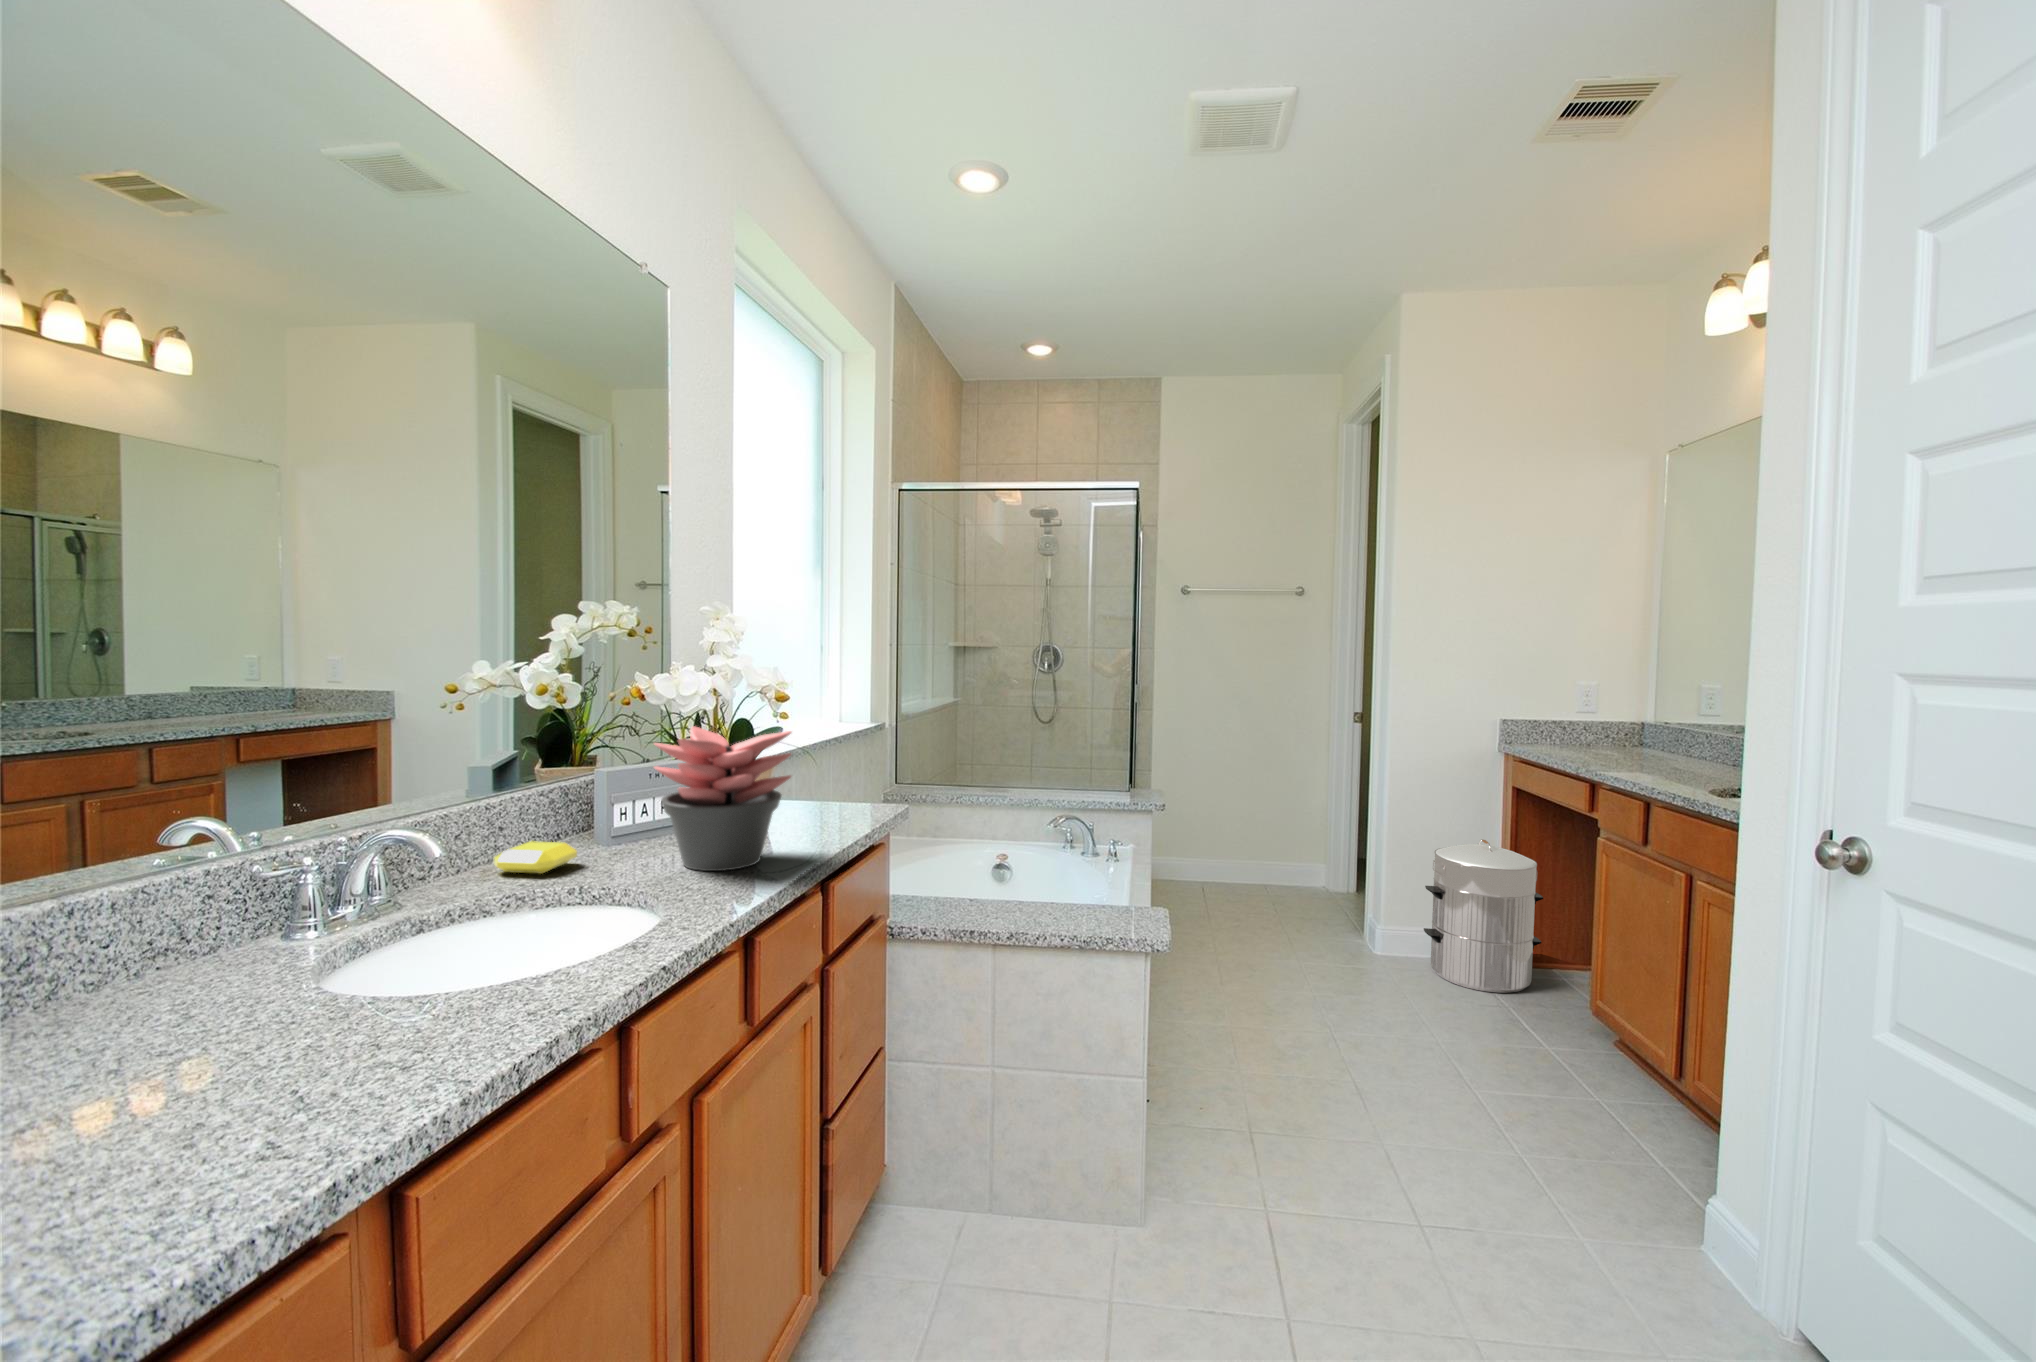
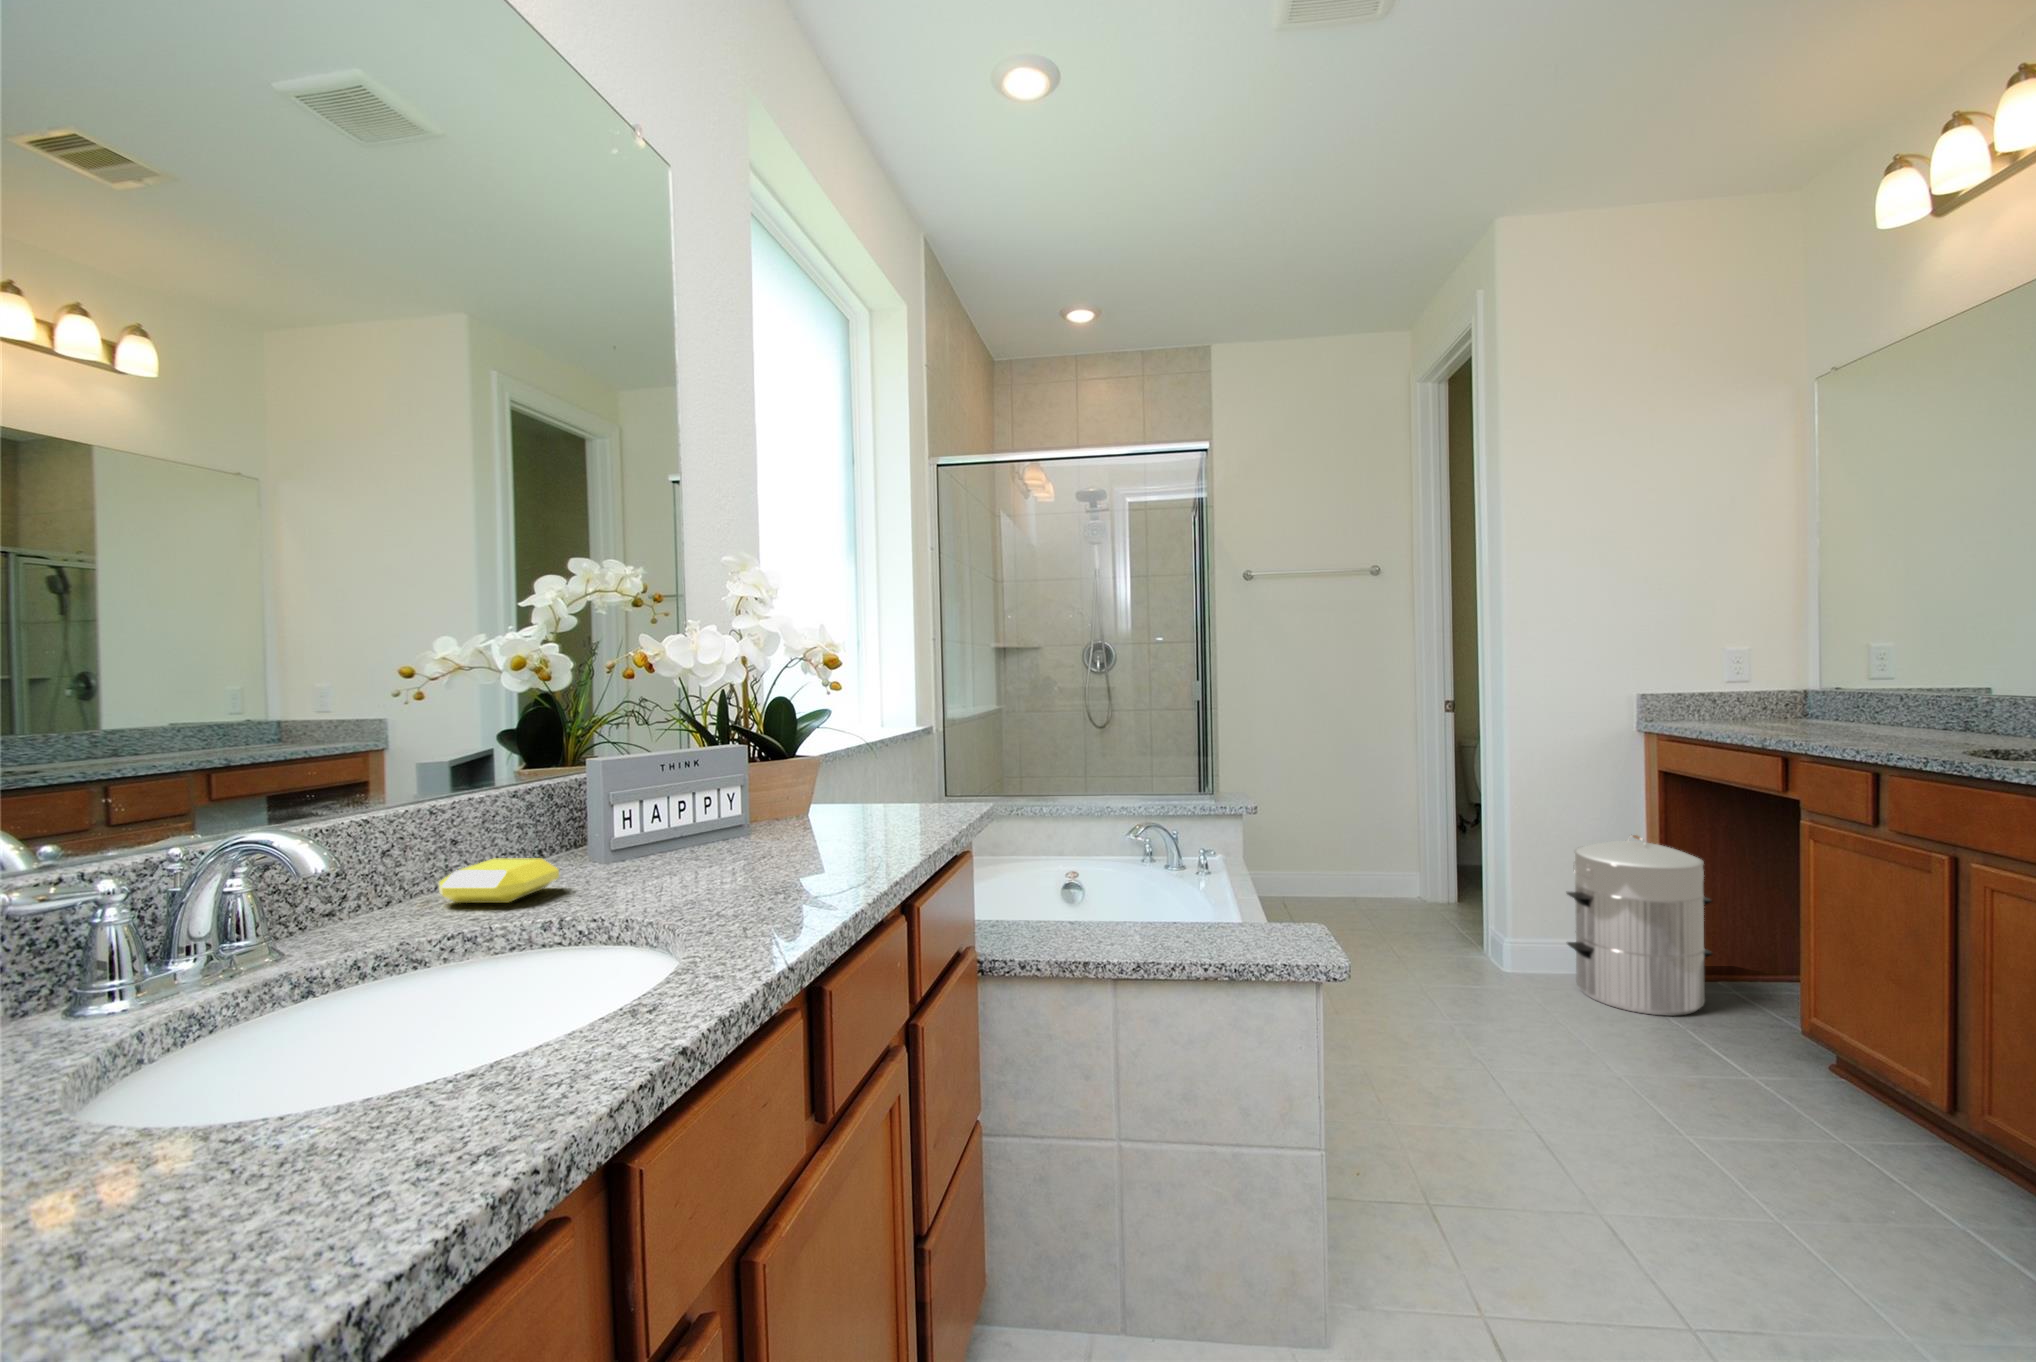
succulent plant: present [654,726,791,871] -> none [662,693,854,891]

